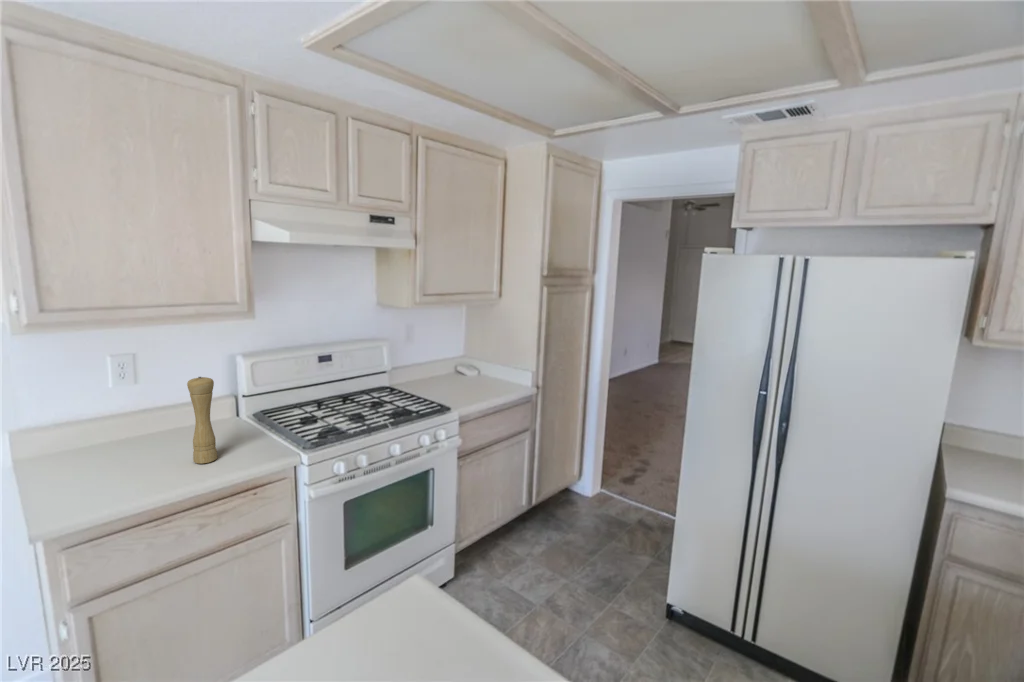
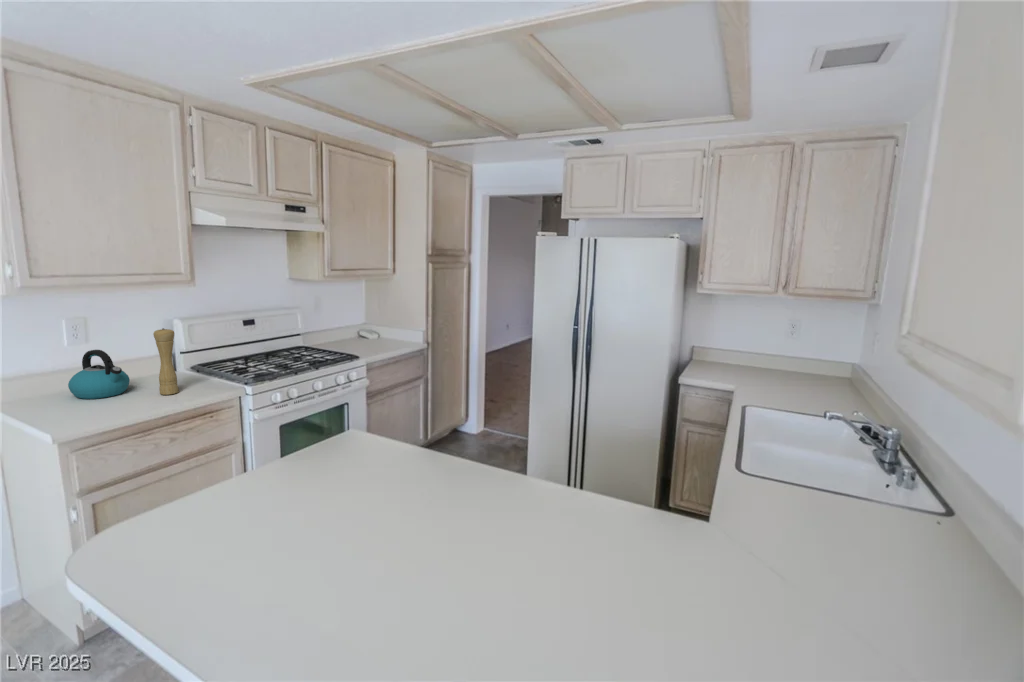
kettle: none [89,400,165,464] -> present [68,350,130,399]

